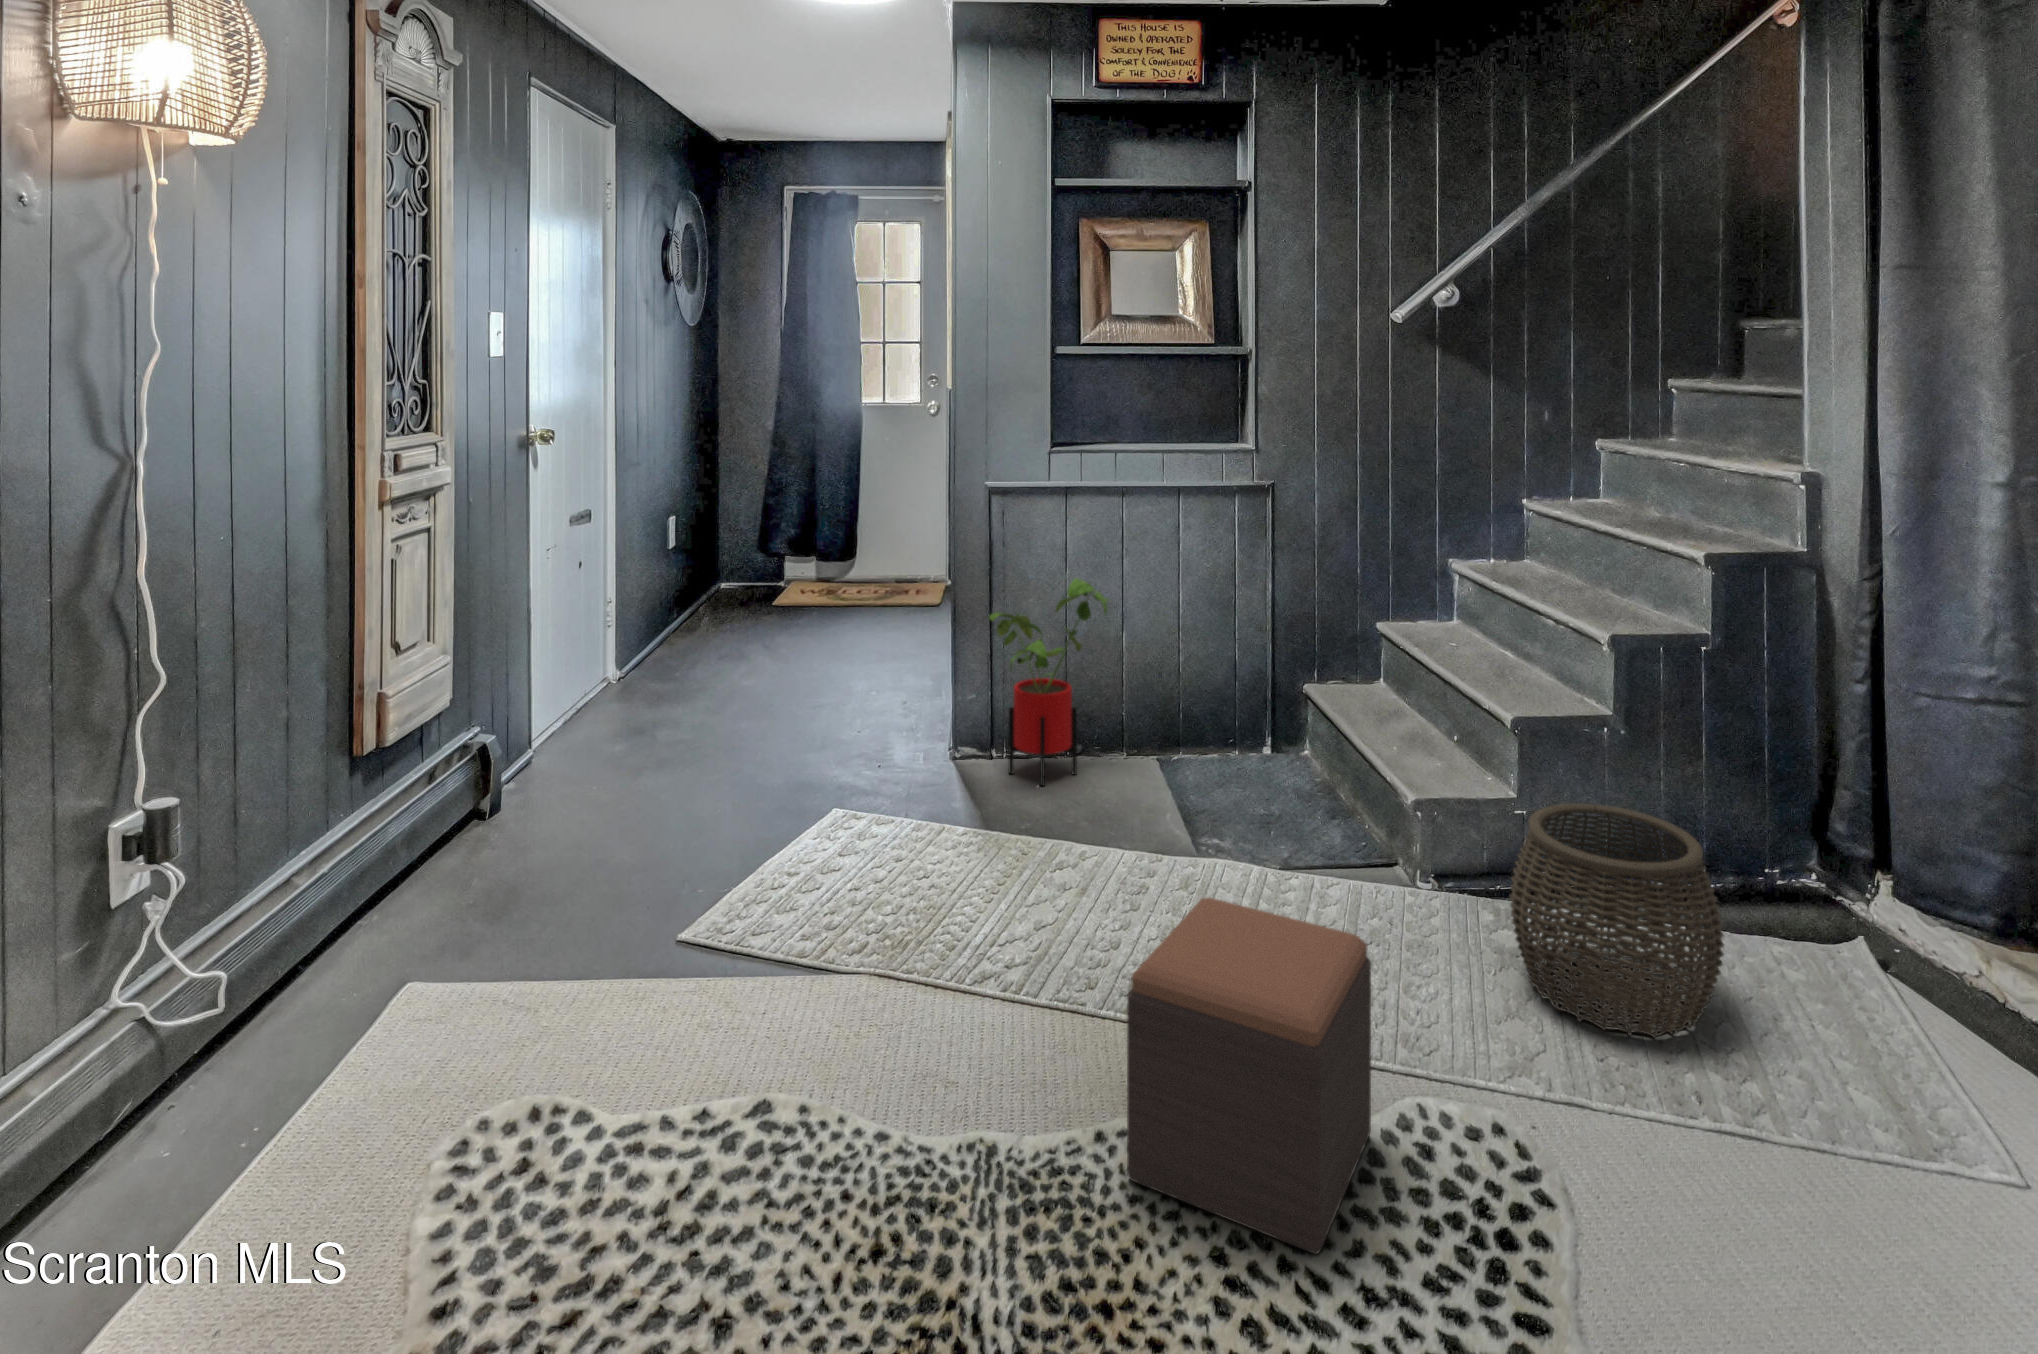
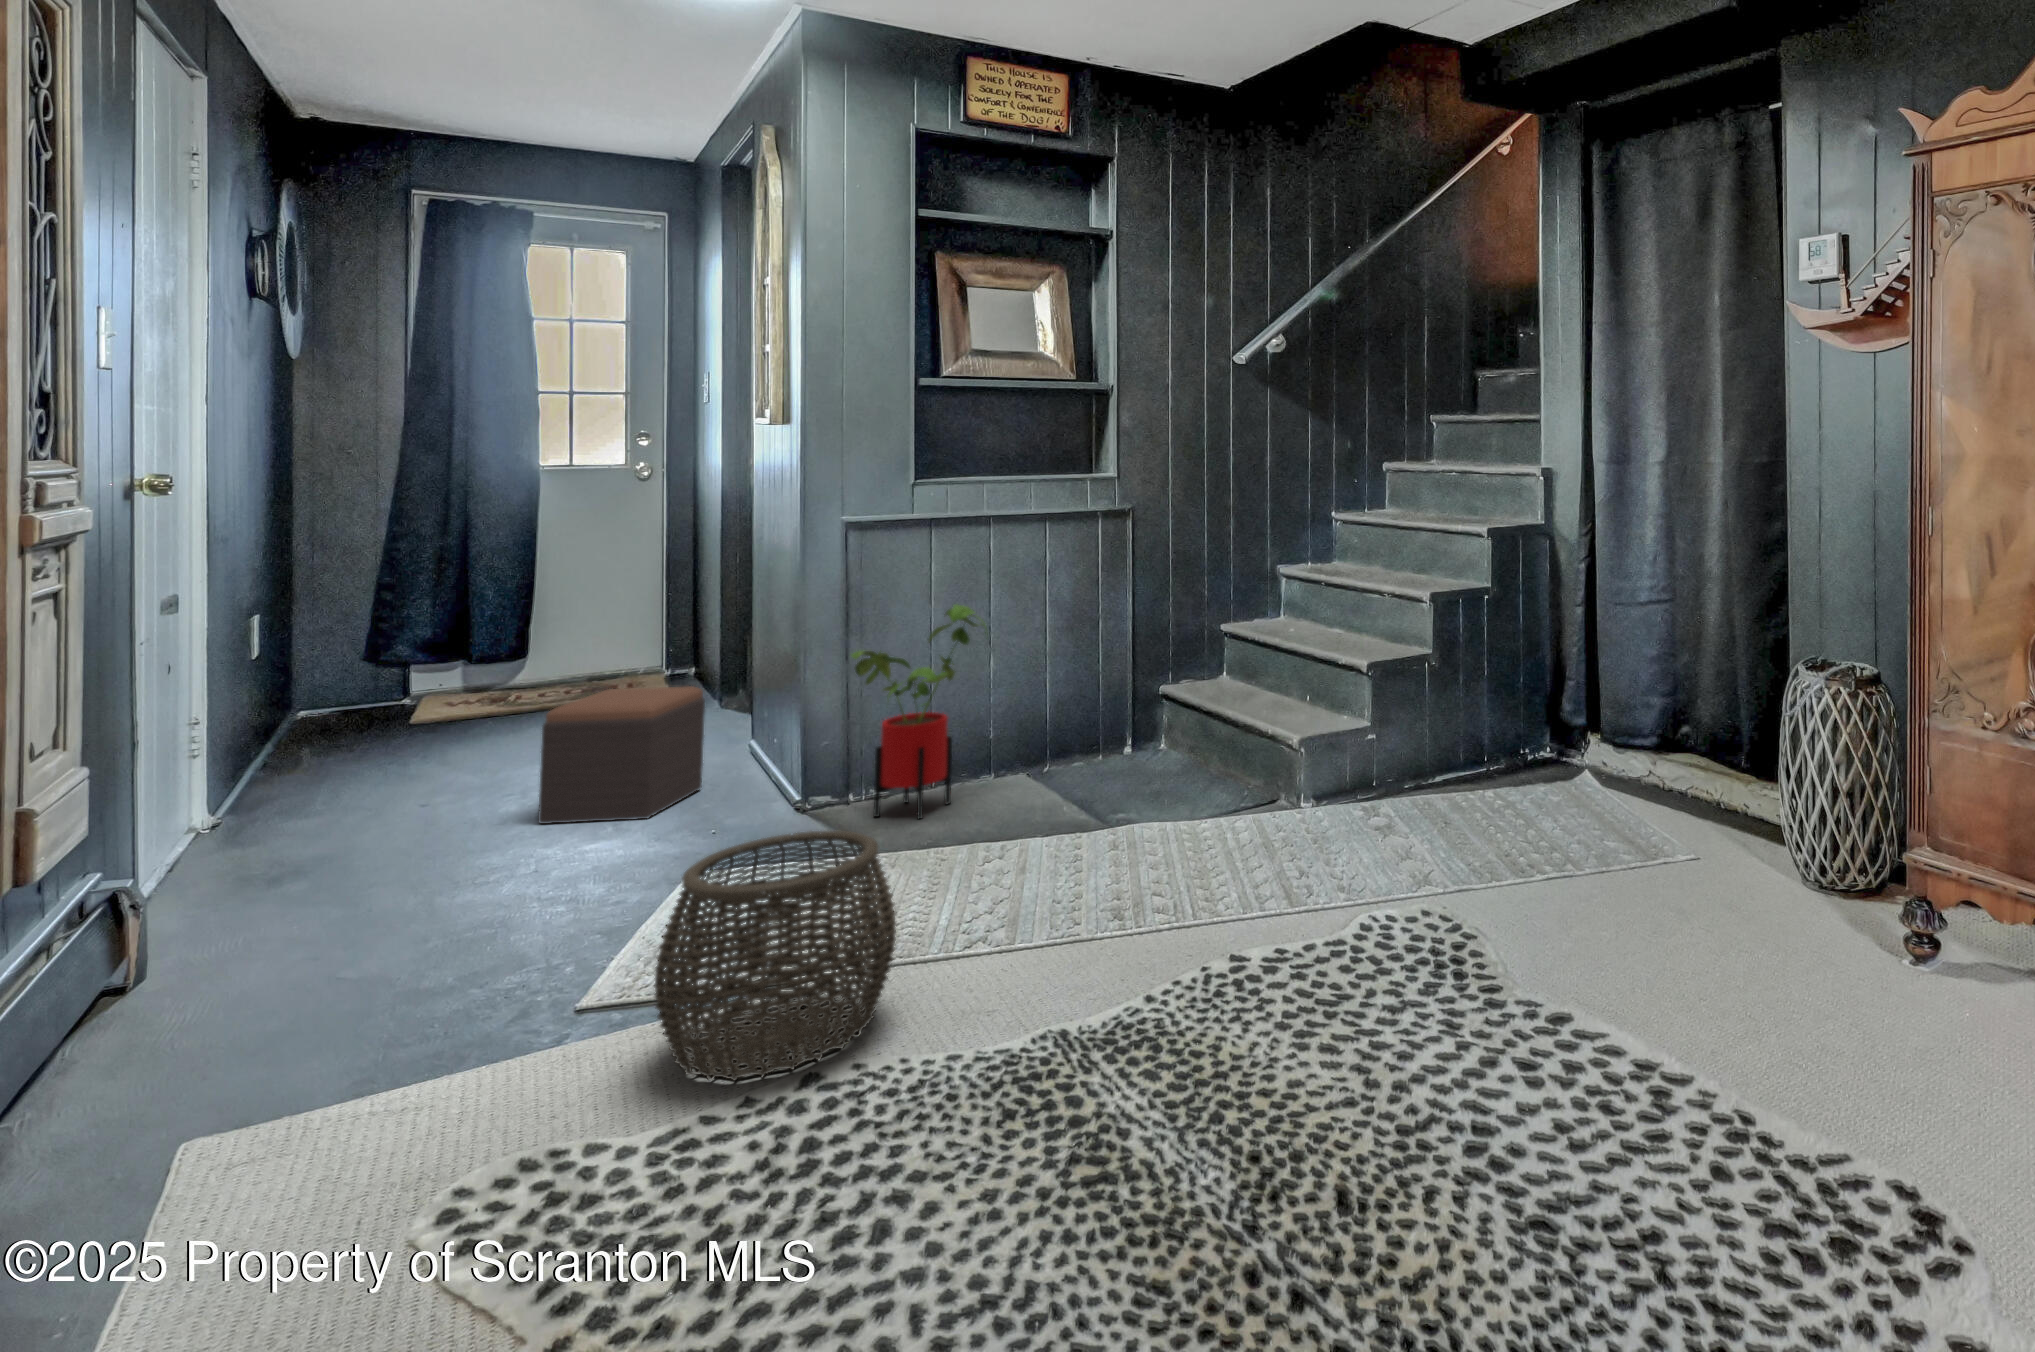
woven basket: present [1510,803,1724,1038] -> present [654,831,896,1081]
footstool: present [1127,898,1371,1254] -> present [538,686,705,824]

